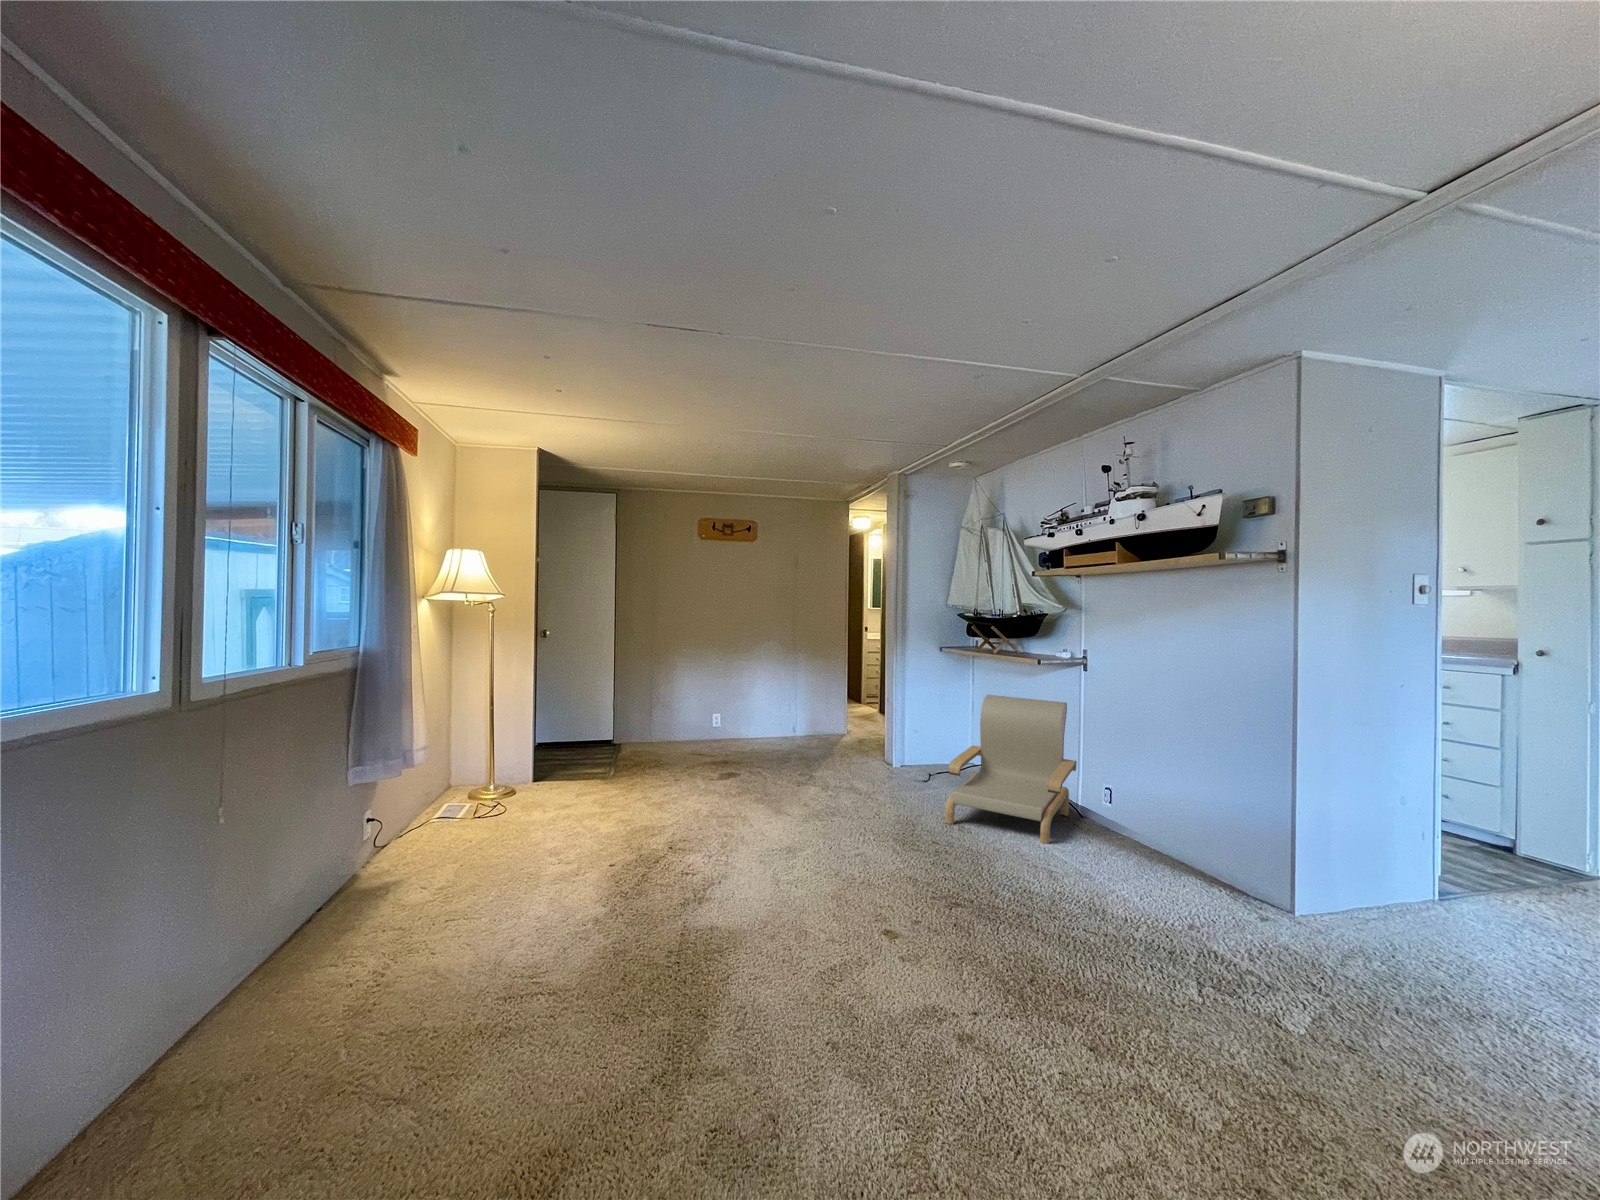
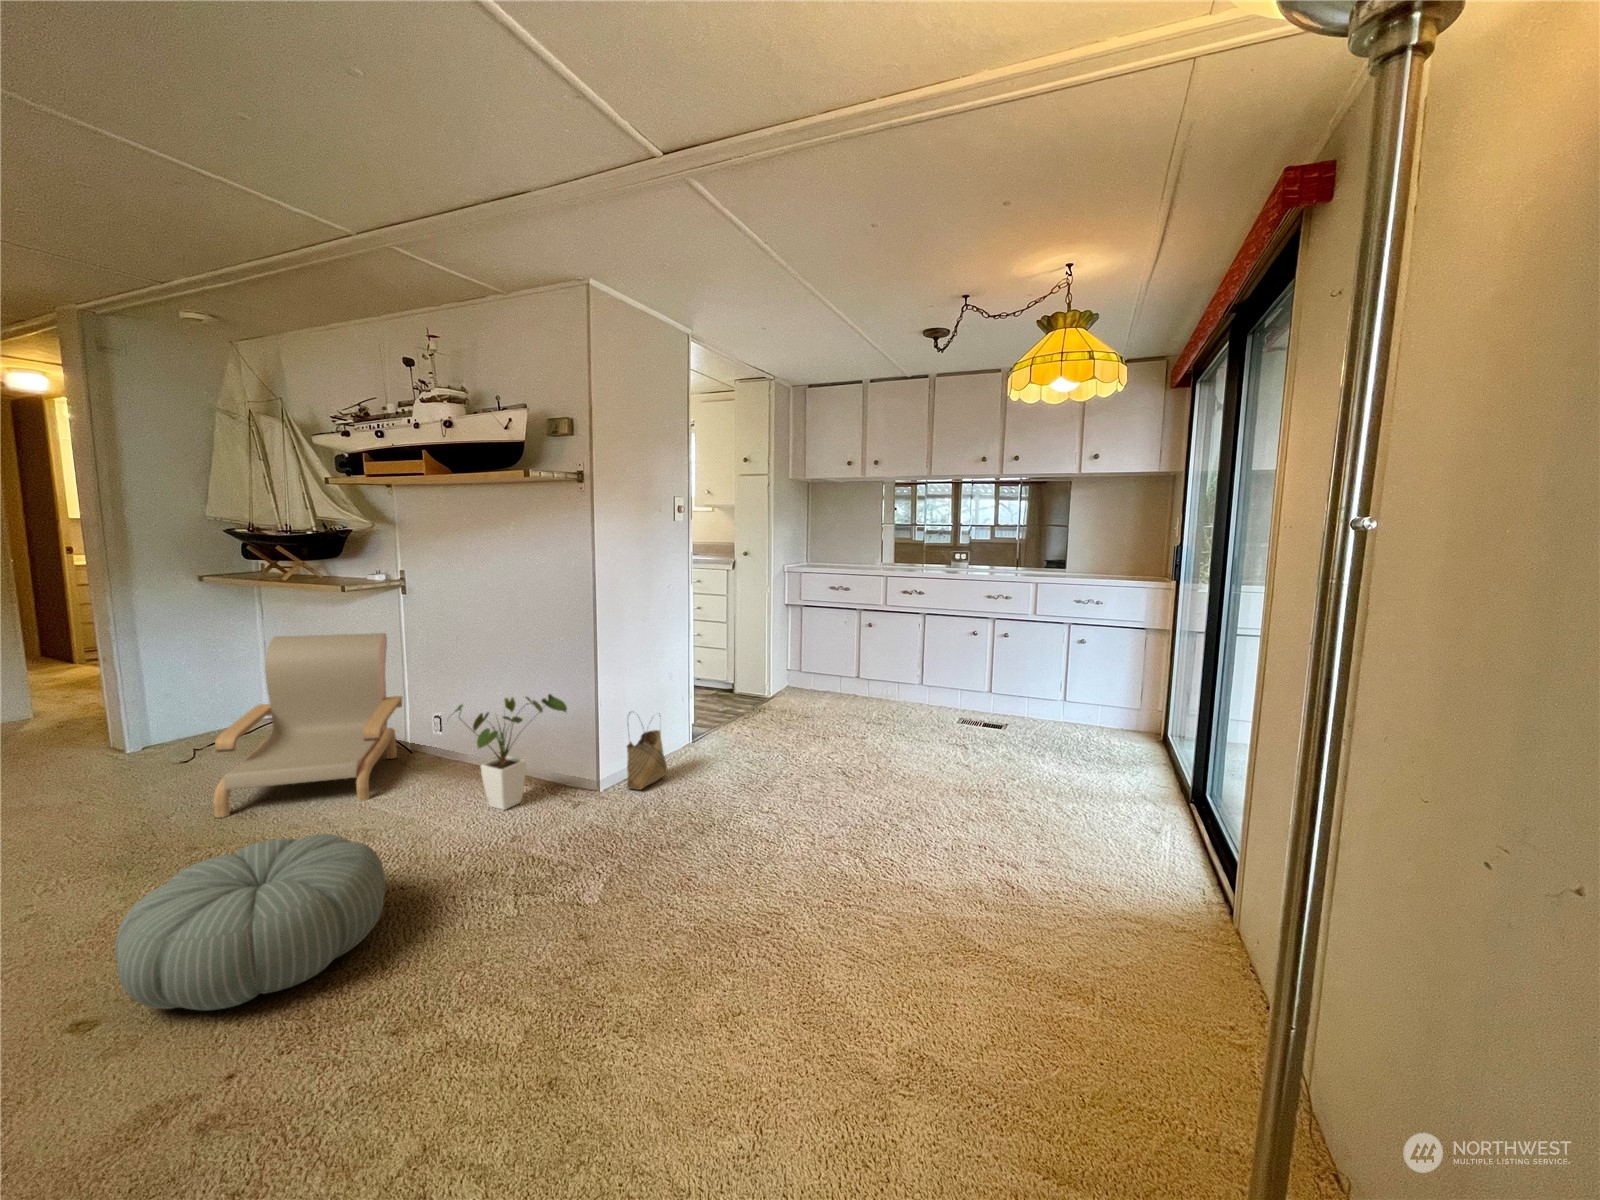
house plant: none [1125,775,1258,896] -> present [455,694,567,810]
woven basket: none [1337,831,1404,934] -> present [627,716,668,790]
pouf: none [905,846,1076,972] -> present [115,834,386,1010]

